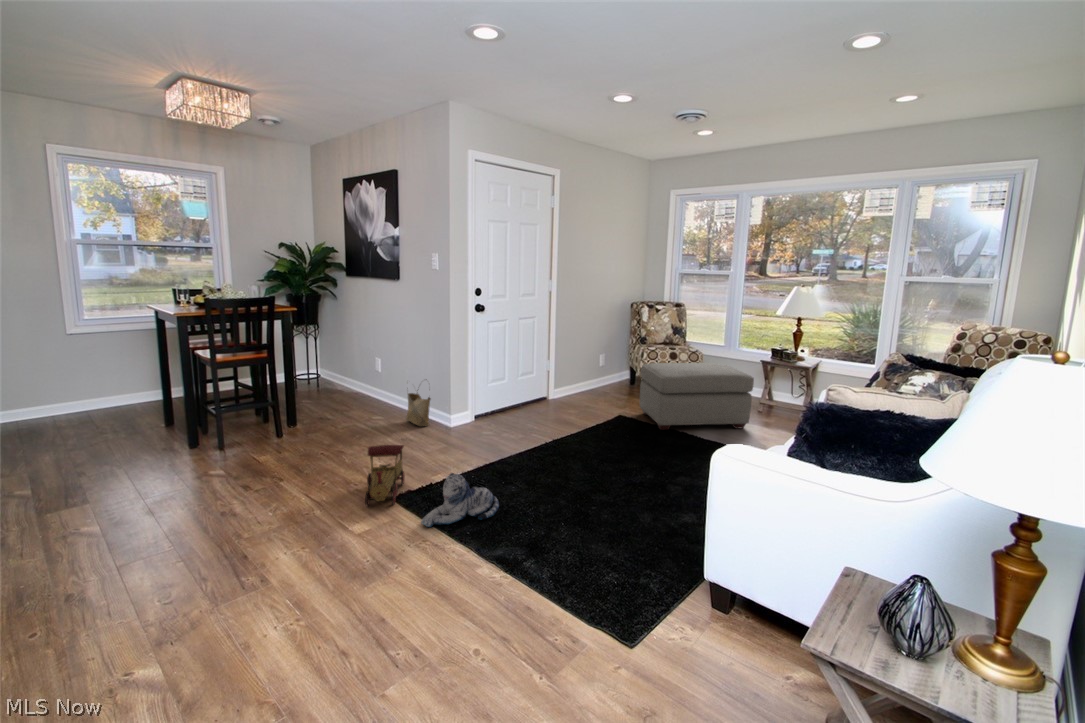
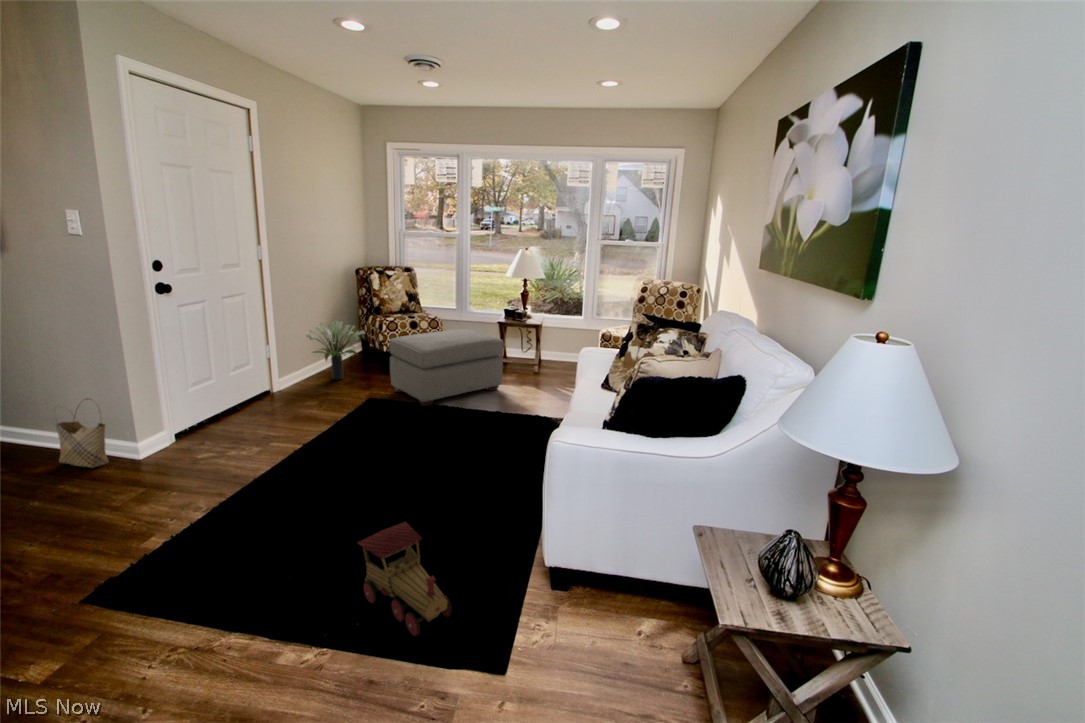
potted plant: none [581,345,628,397] -> present [306,321,365,380]
toy train: present [365,445,405,507] -> present [358,522,452,636]
plush toy: present [421,473,499,527] -> none [190,524,292,607]

